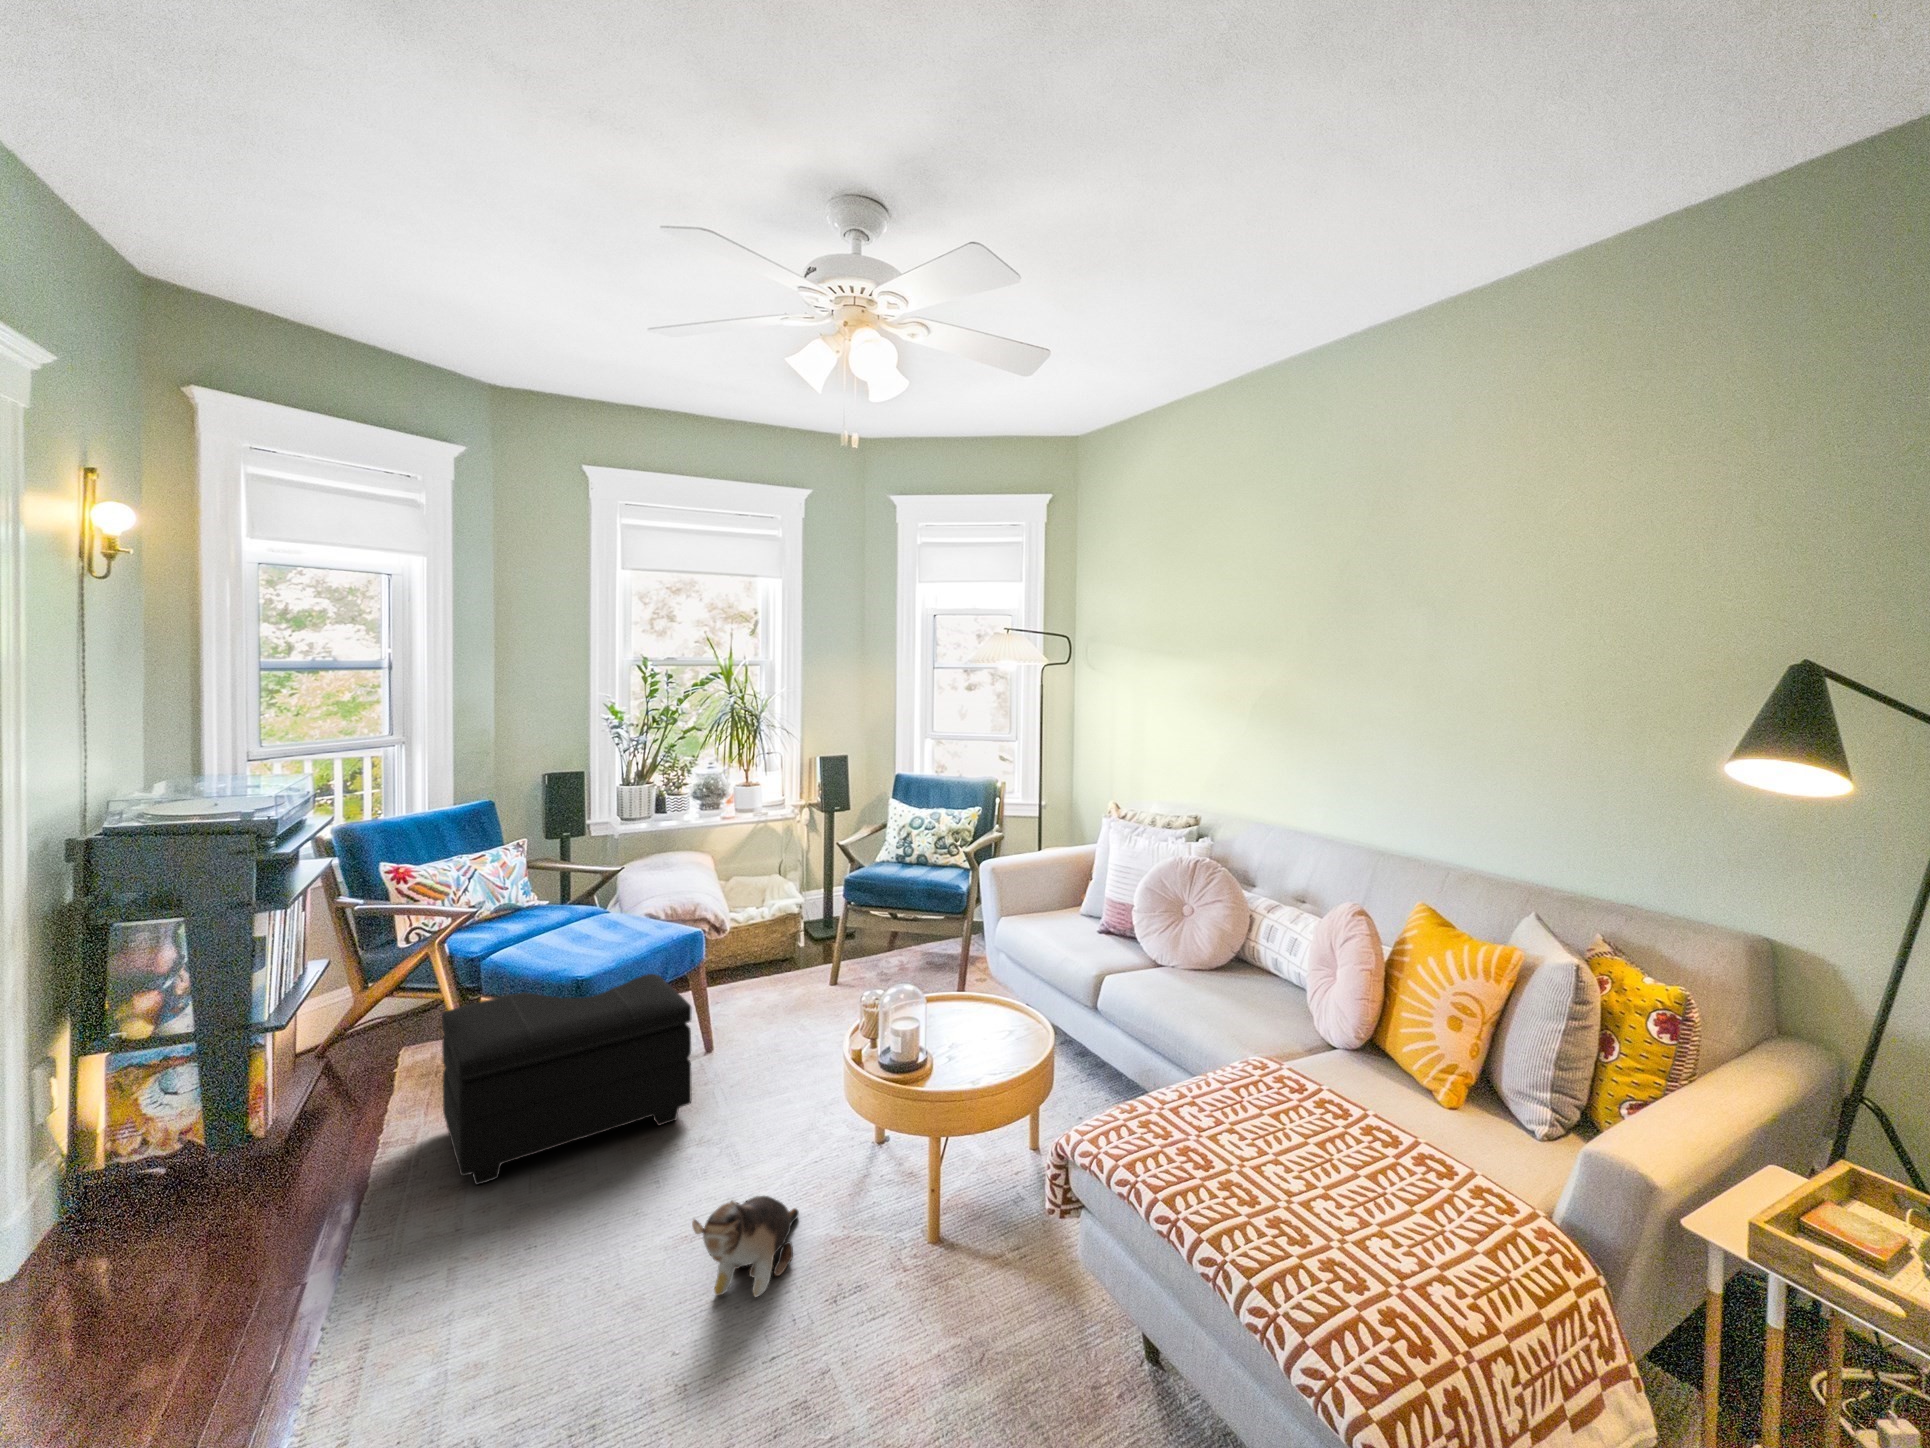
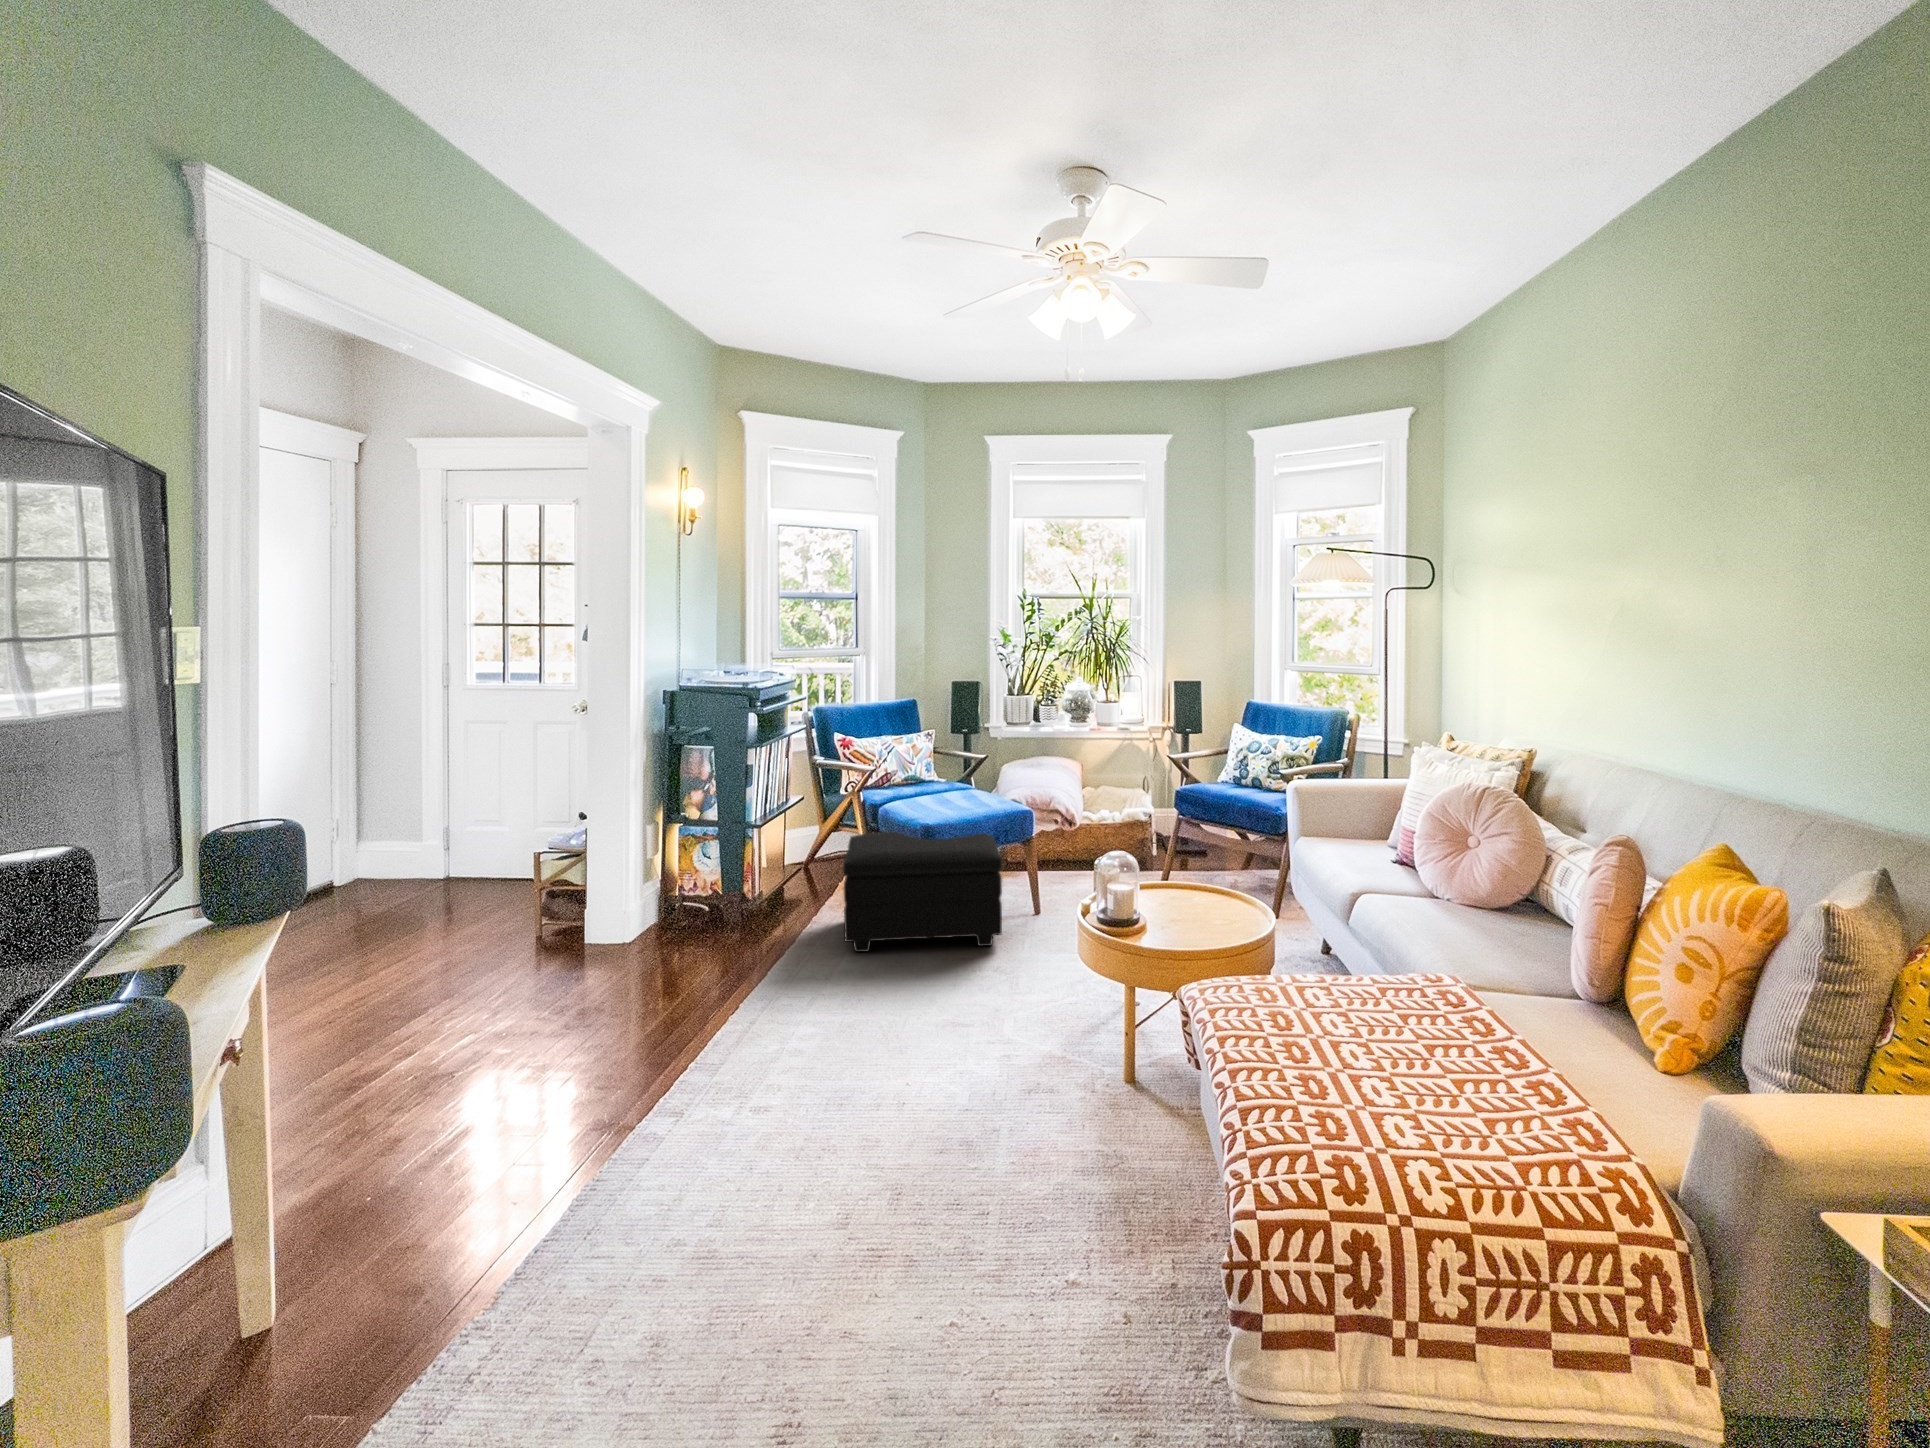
plush toy: present [692,1196,799,1297] -> none [938,979,1042,1056]

